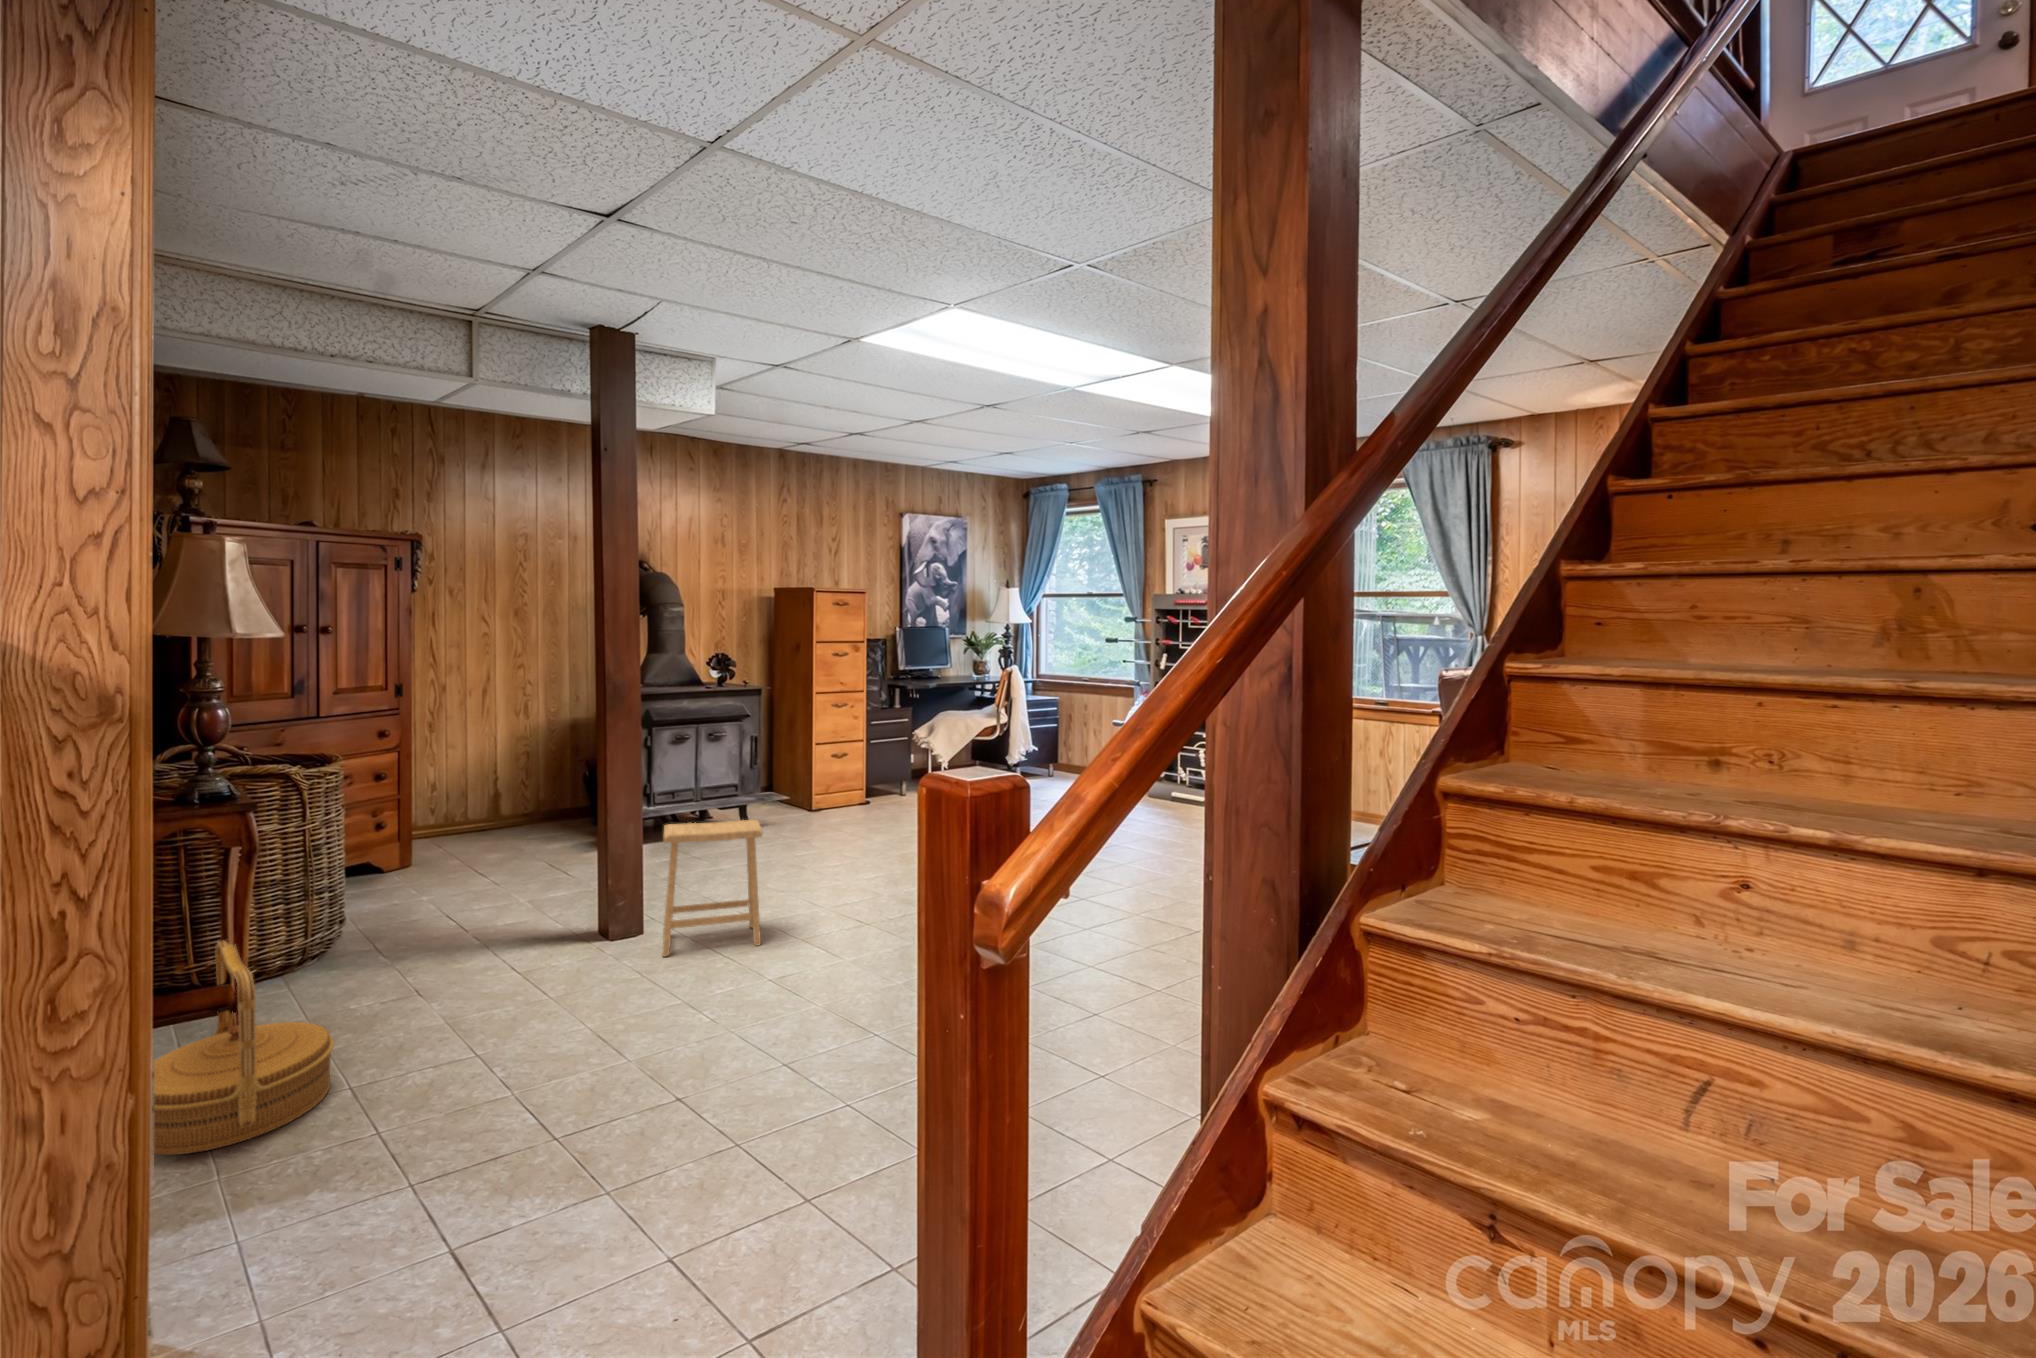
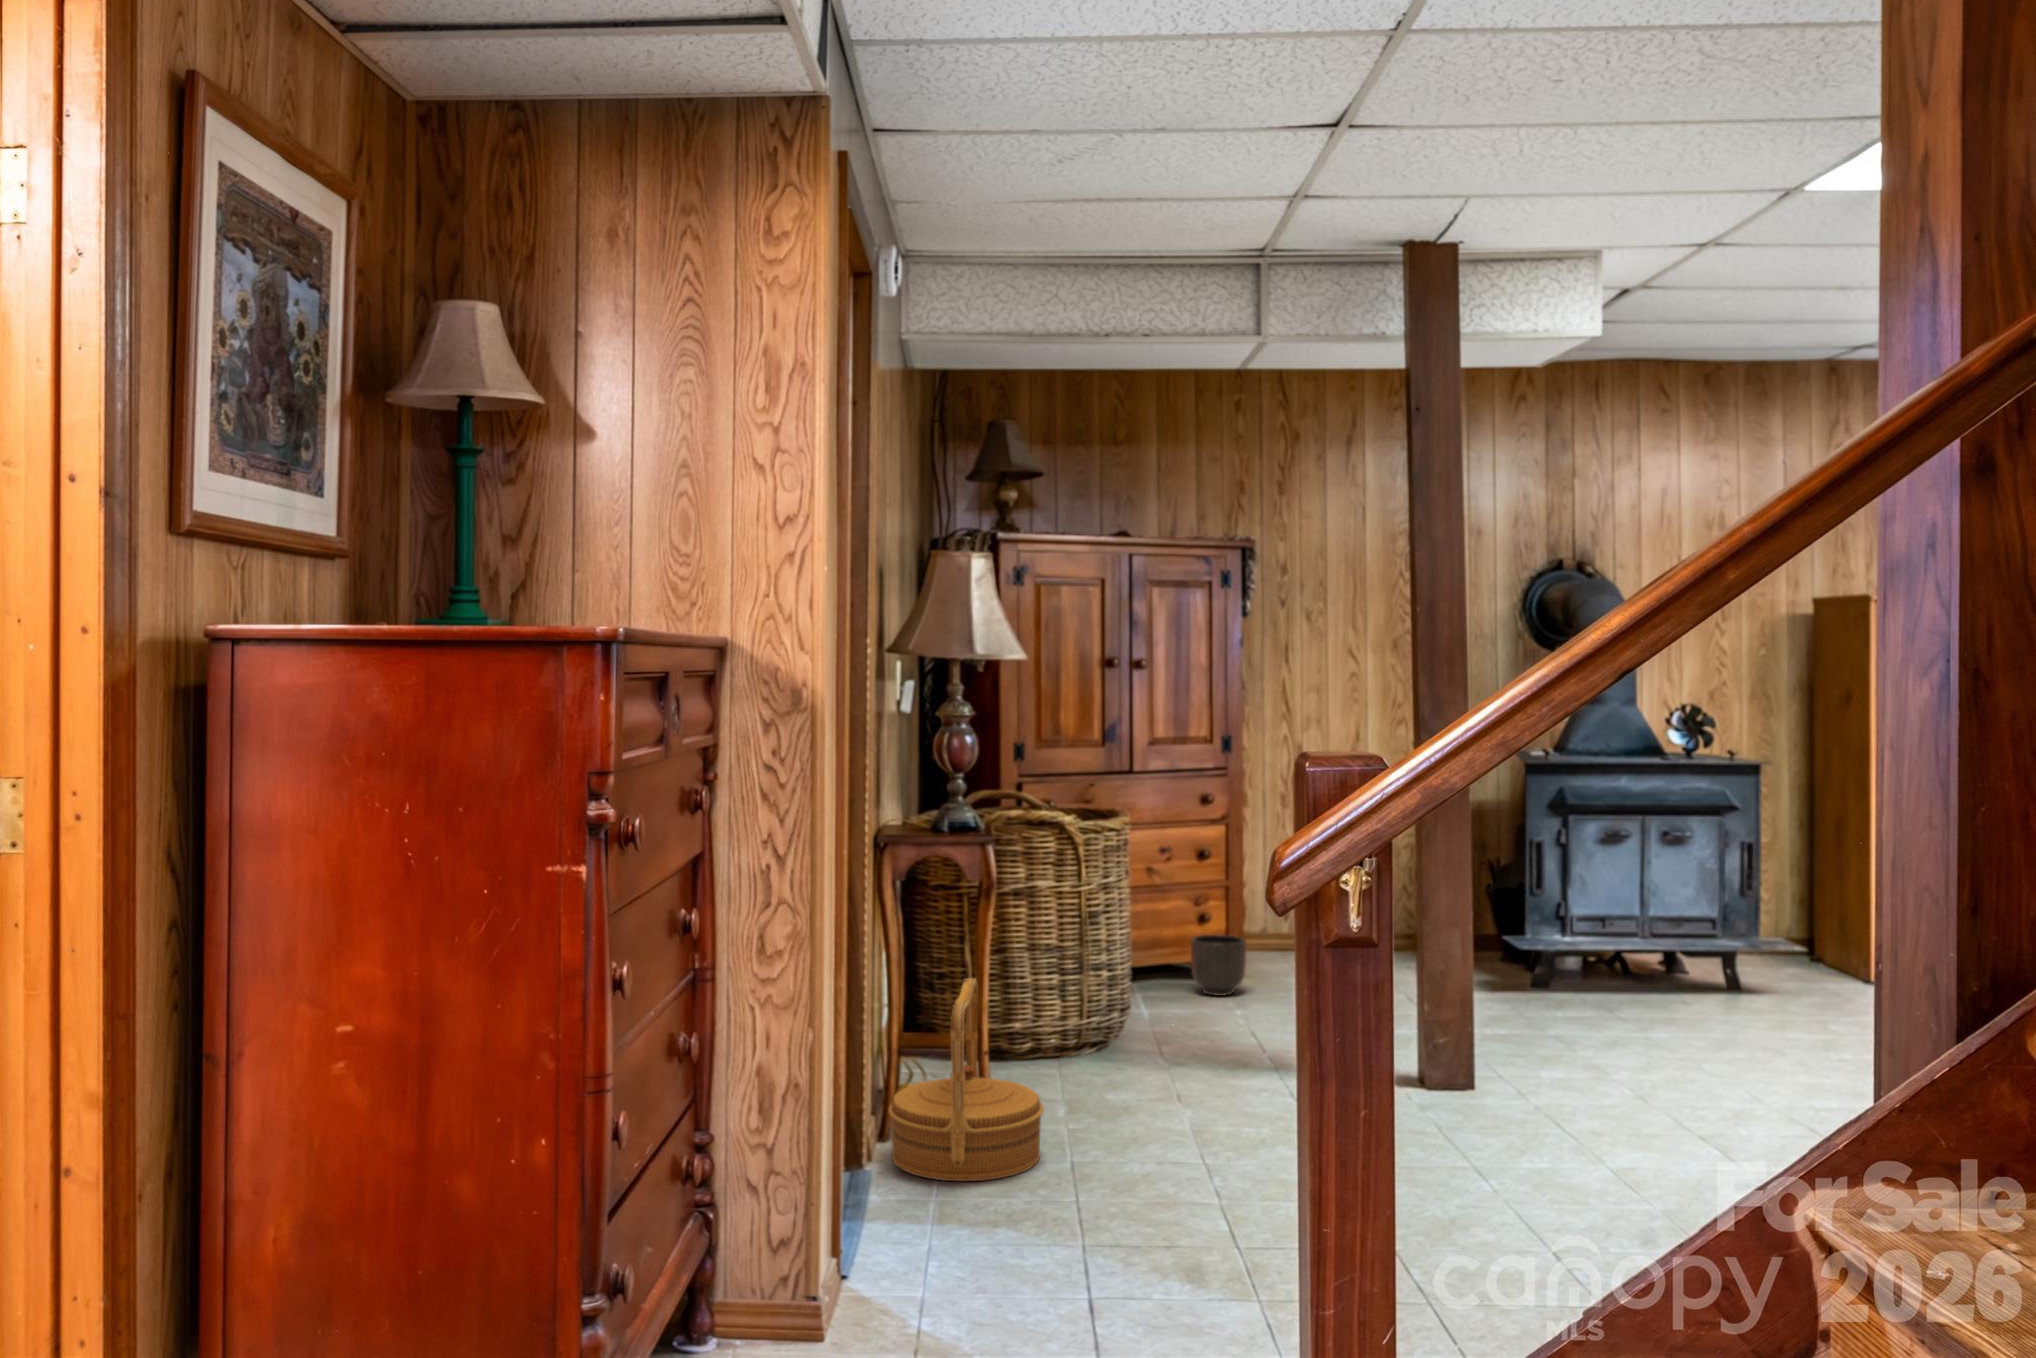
footstool: present [662,820,762,956] -> none [1447,941,1616,1165]
planter: none [376,835,429,883] -> present [1191,935,1246,996]

